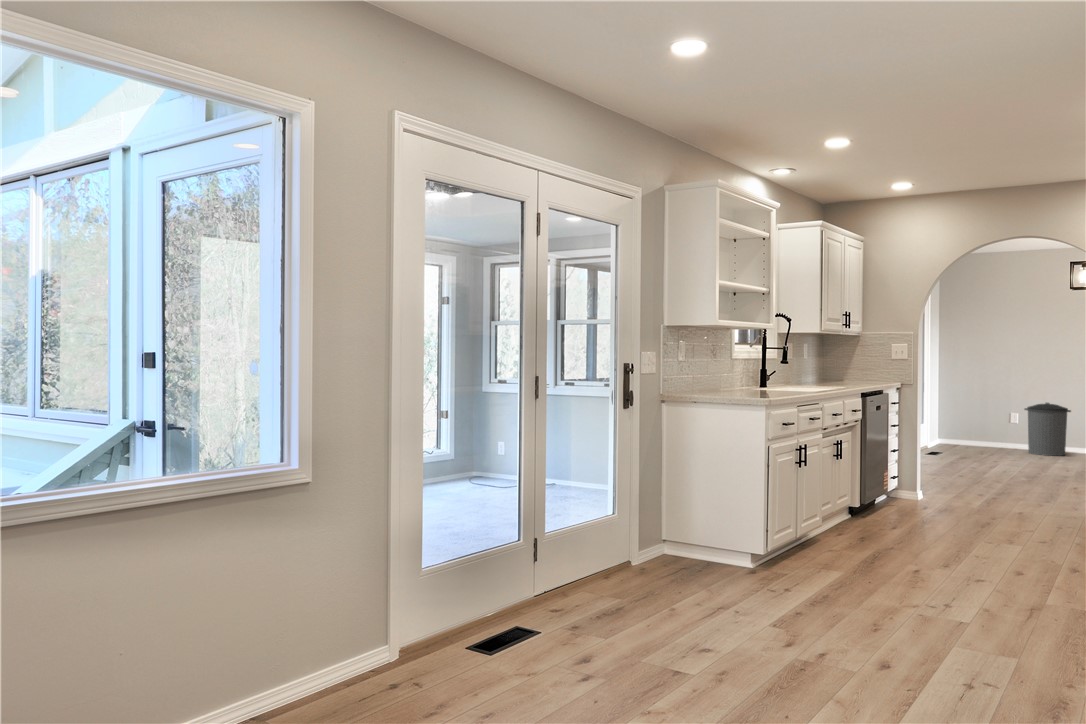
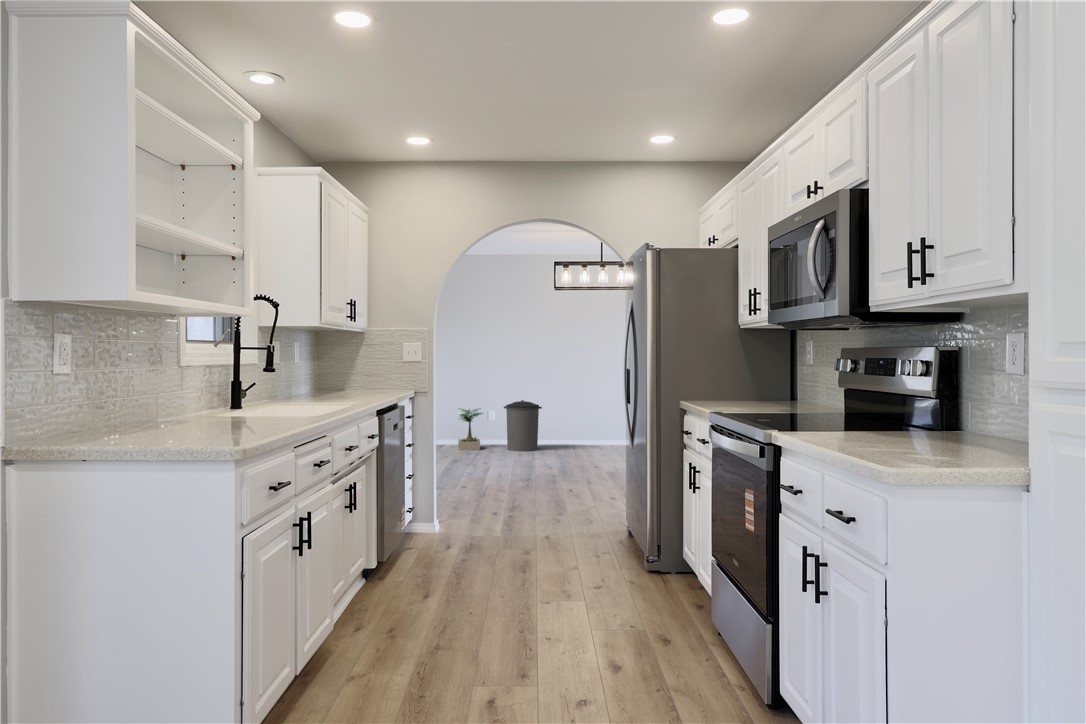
potted plant: none [970,408,1005,451] -> present [458,408,483,450]

